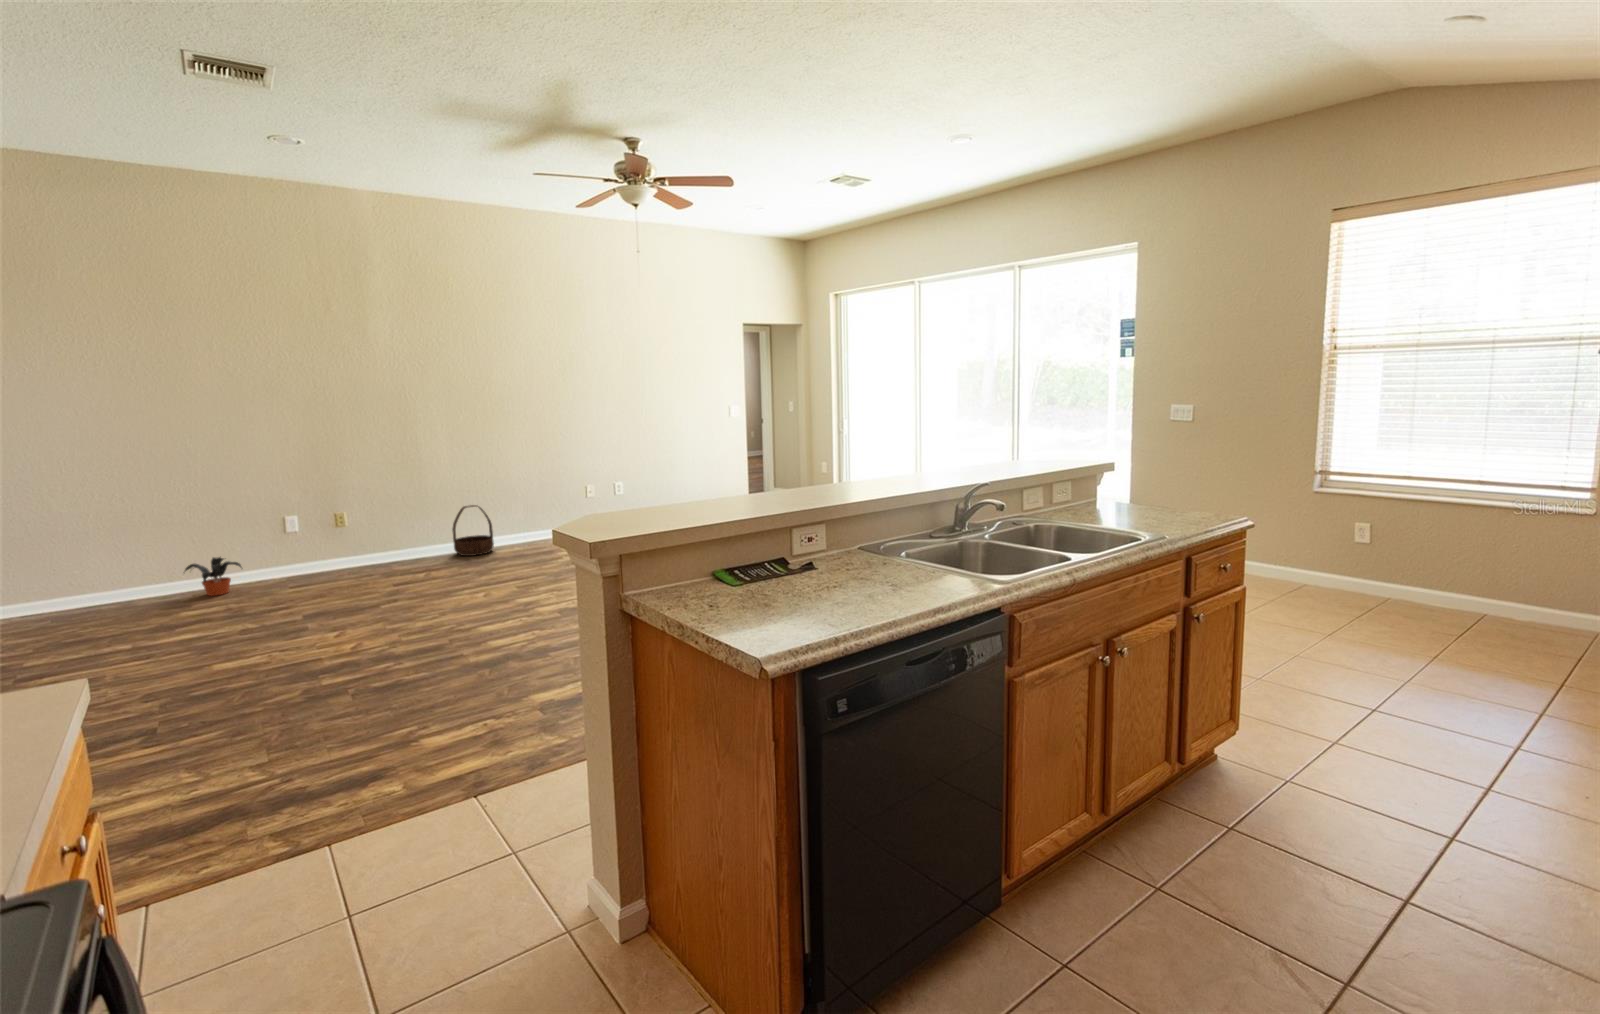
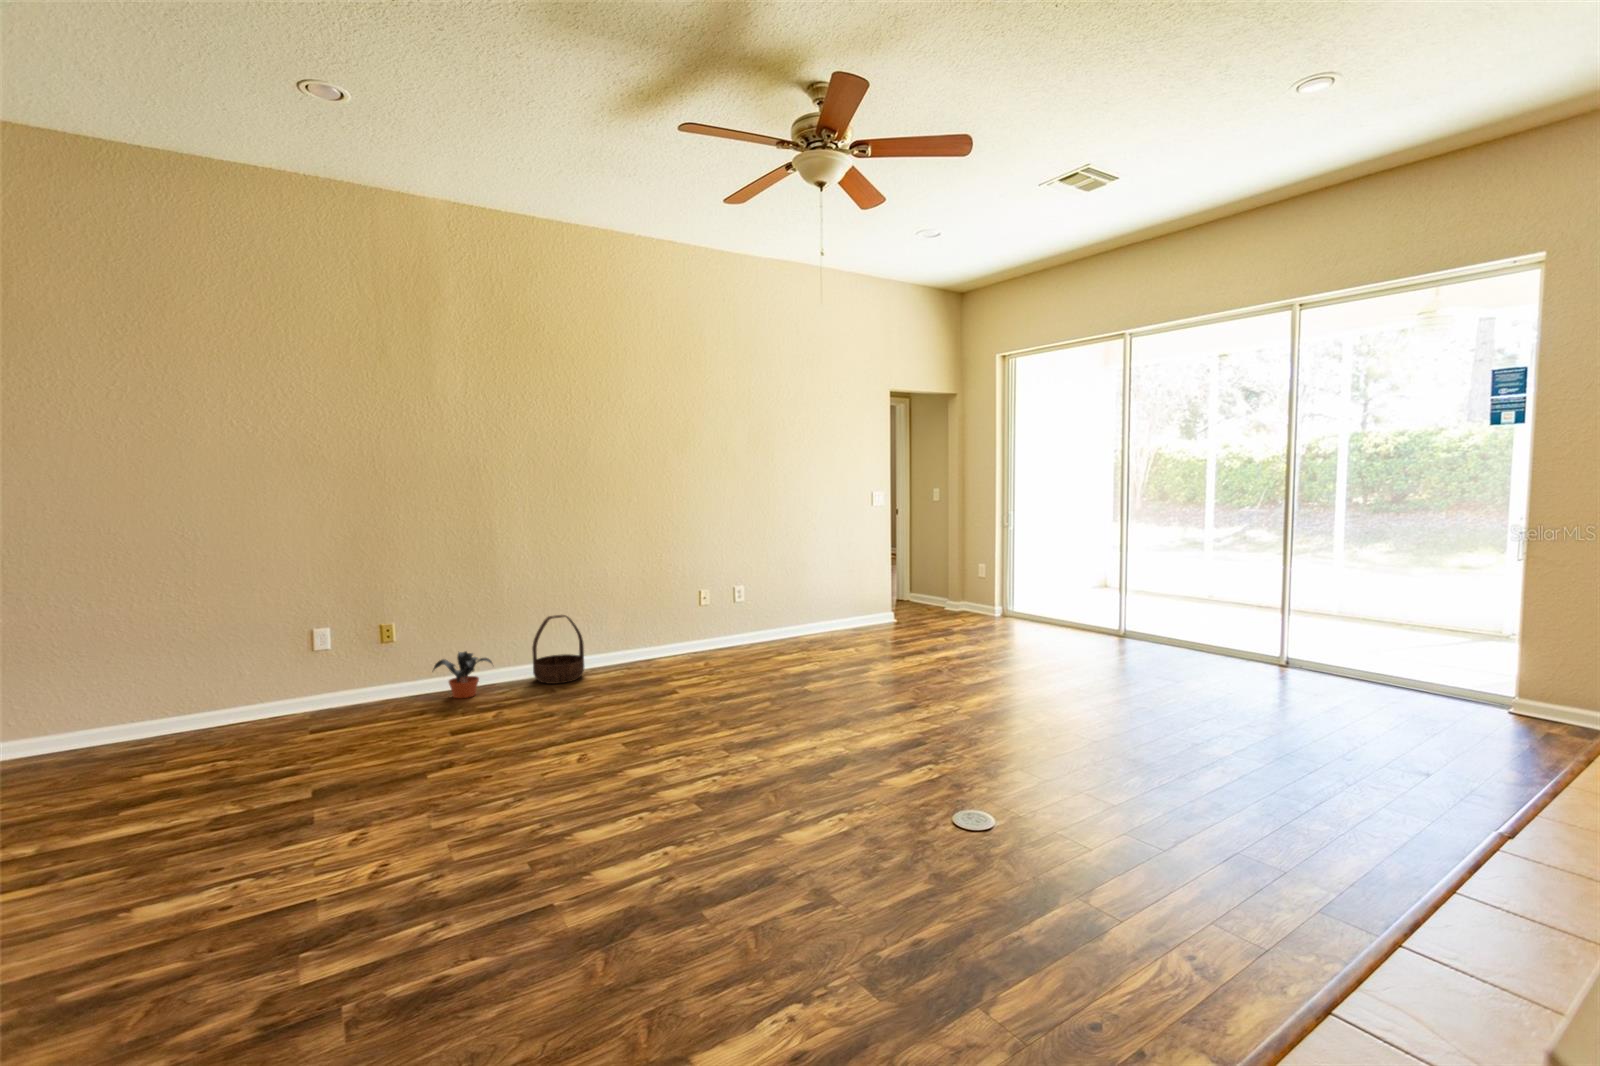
potted plant: present [185,557,241,596] -> present [433,651,492,698]

